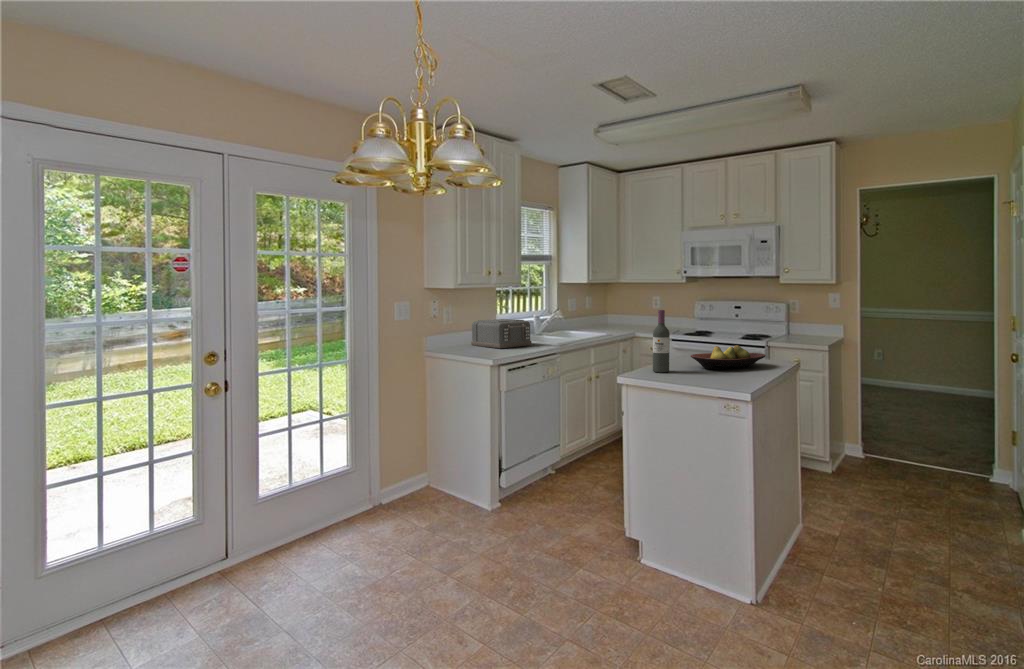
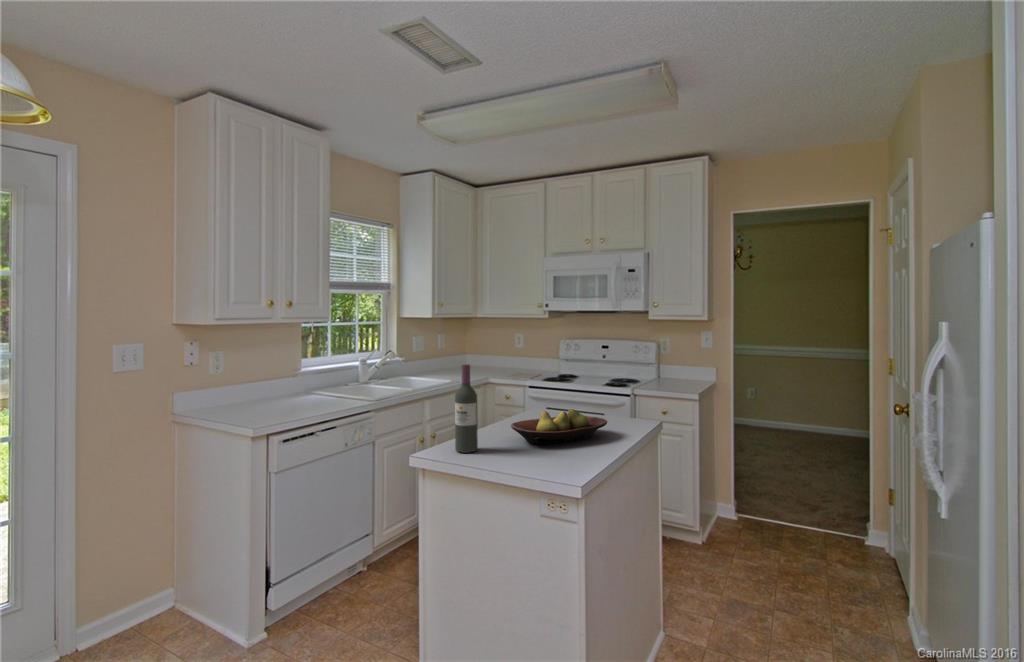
toaster: present [471,319,532,348] -> none [252,365,337,407]

